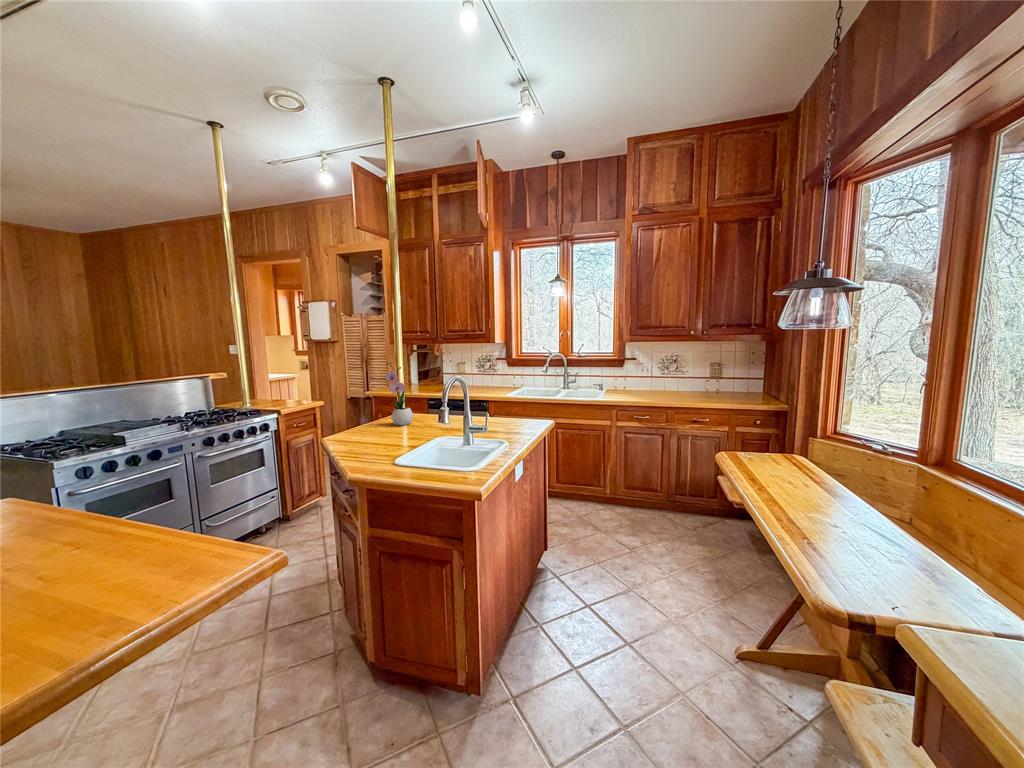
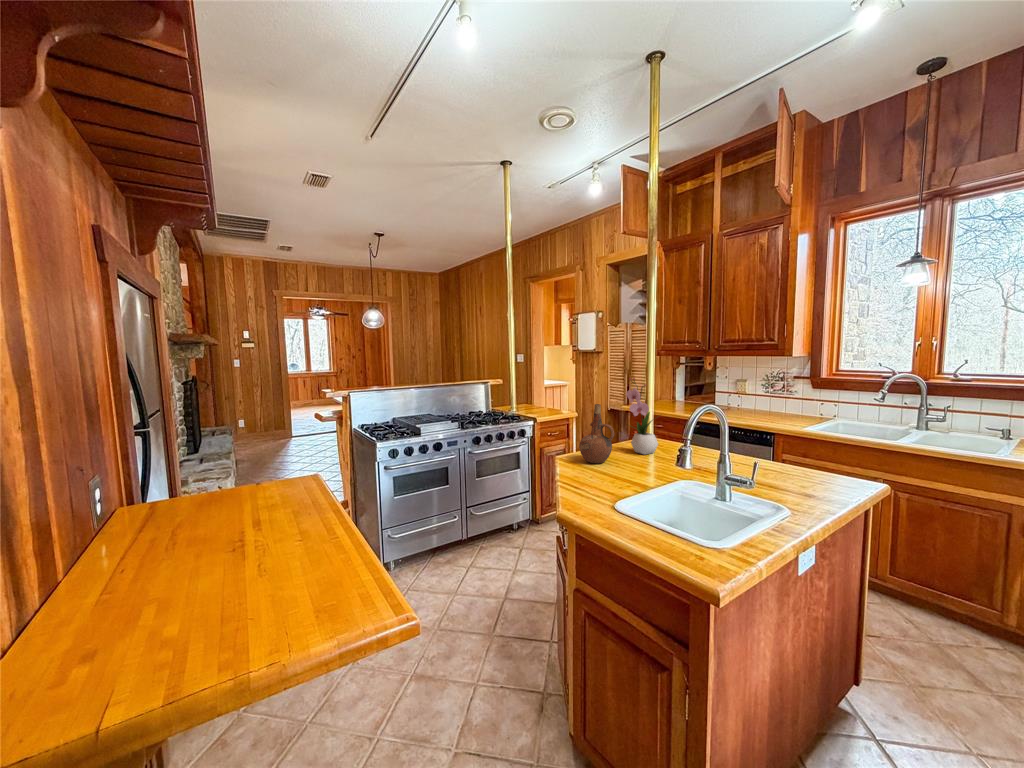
ceramic pitcher: none [349,386,380,438] -> present [579,404,614,463]

